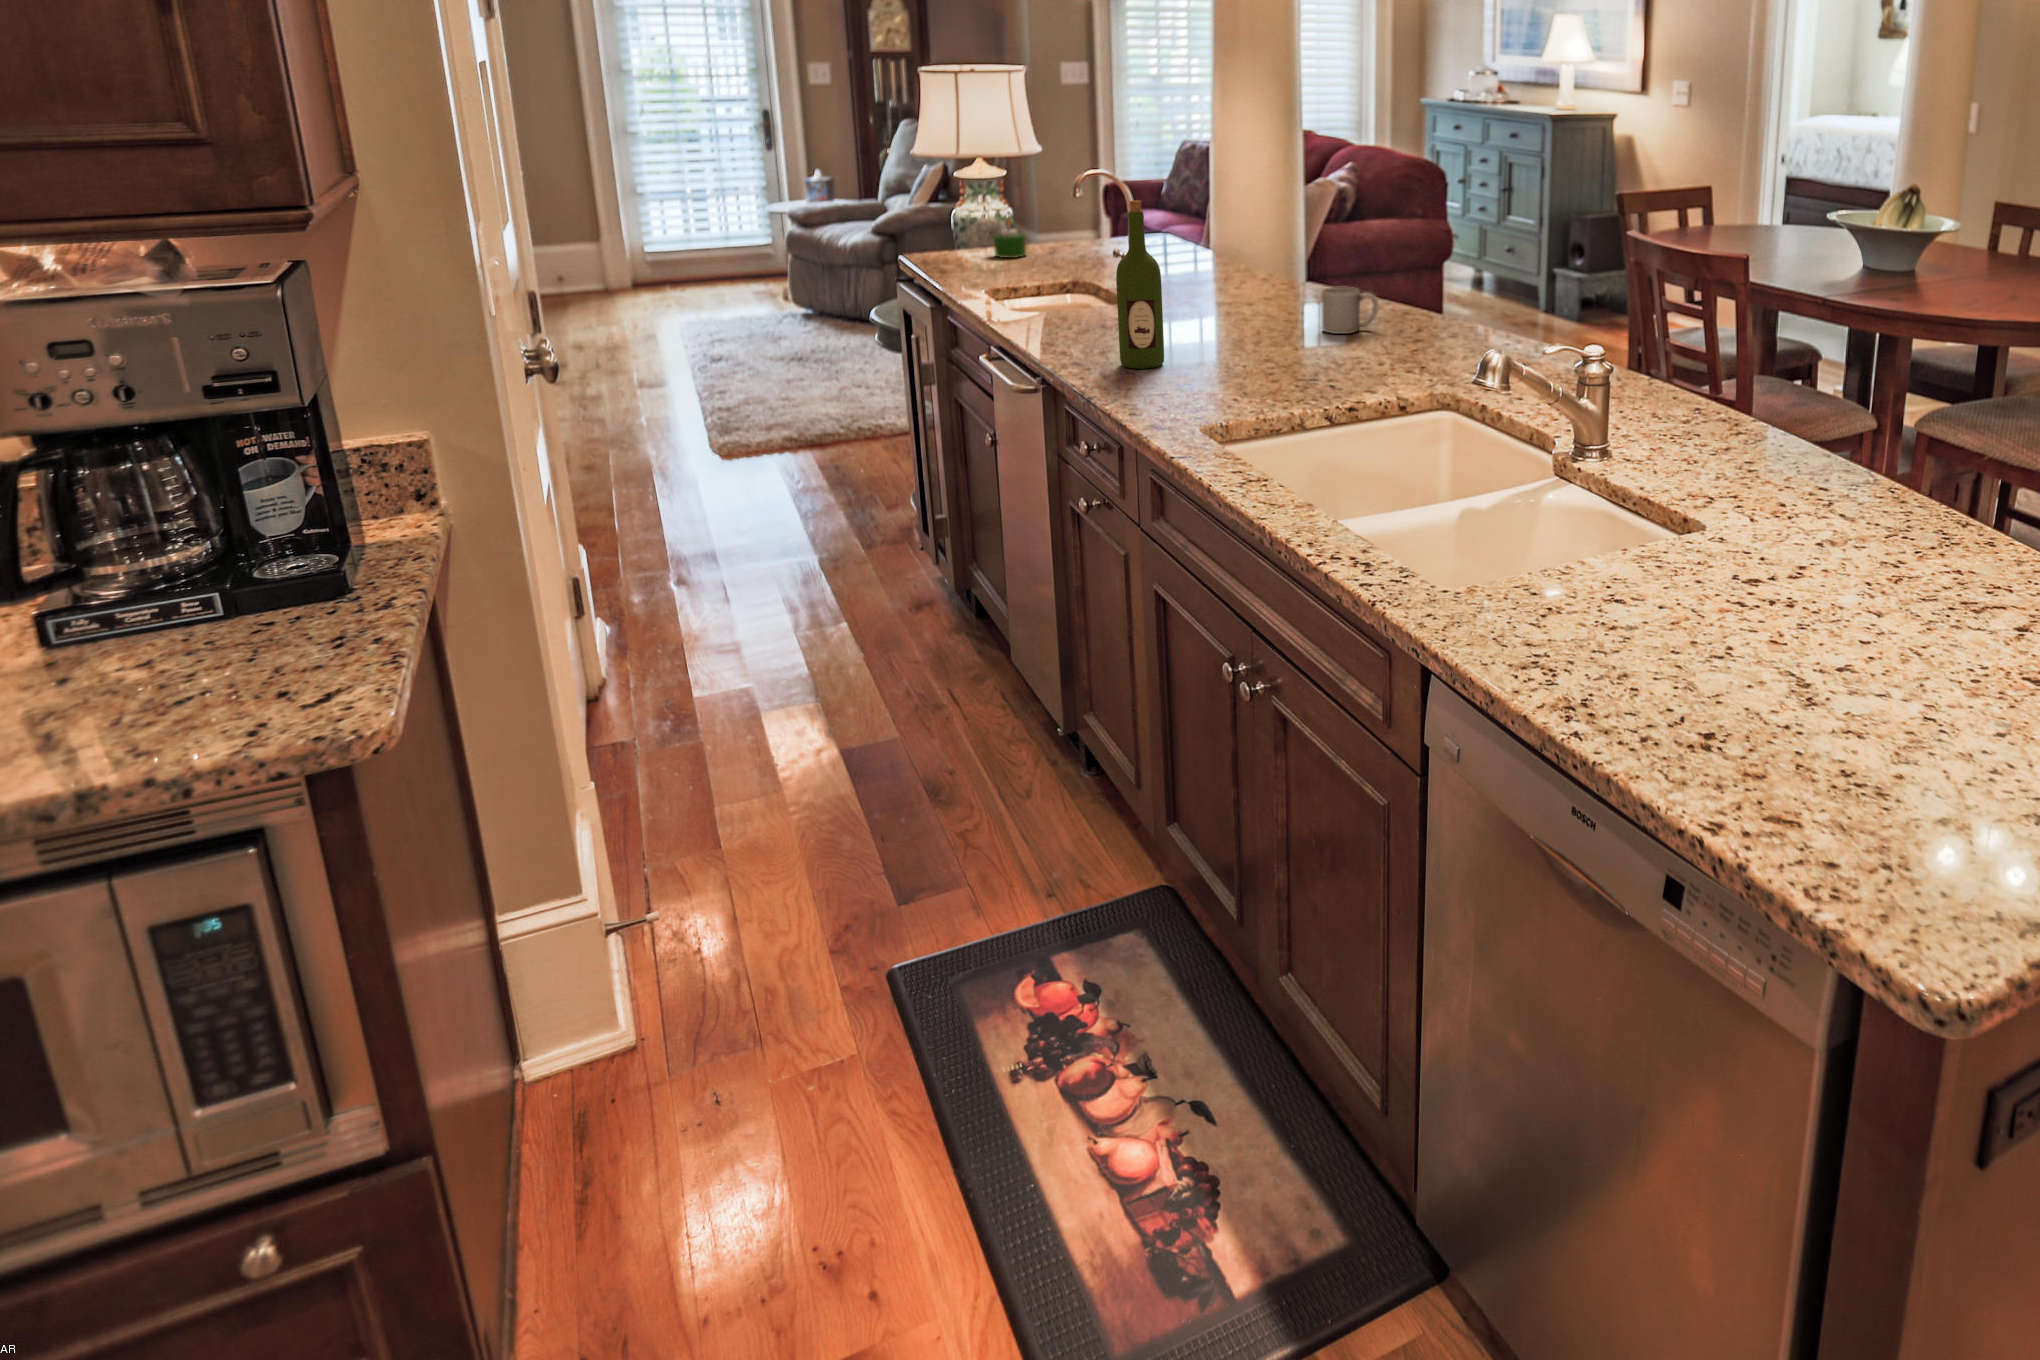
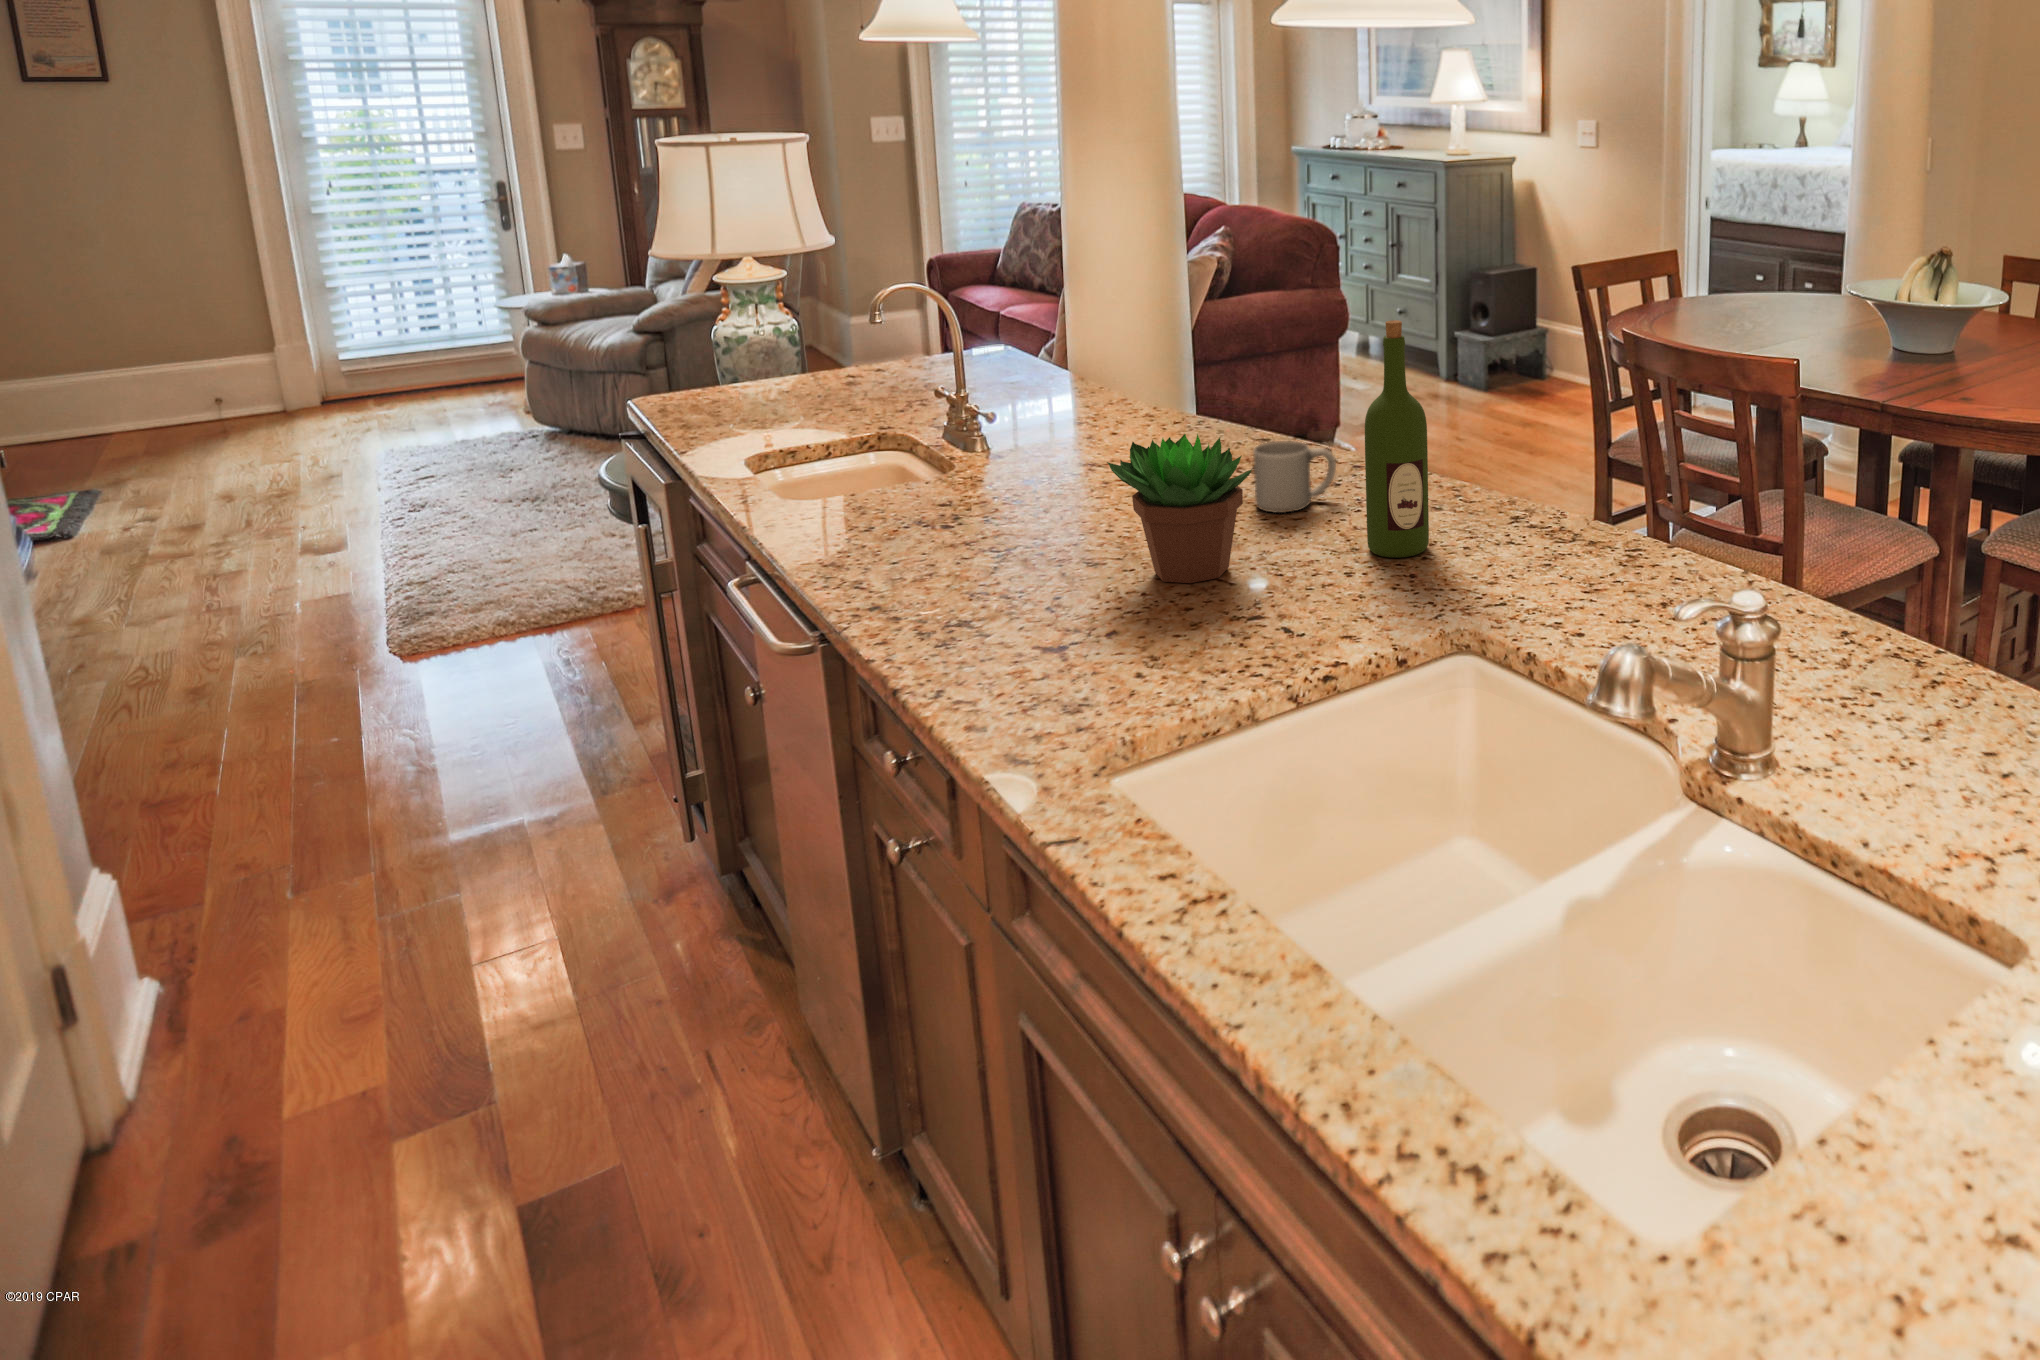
wine bottle: present [1116,200,1164,369] -> present [1365,320,1429,558]
candle: present [994,220,1026,258] -> none [765,339,815,393]
succulent plant: none [1220,265,1313,362] -> present [1107,434,1252,583]

